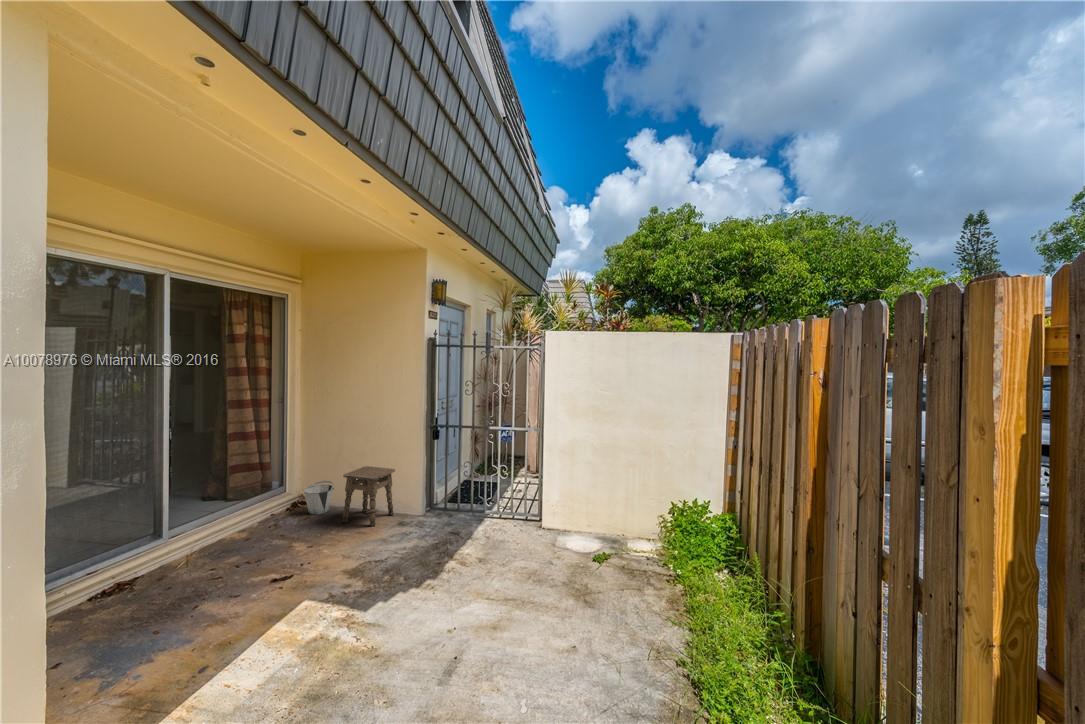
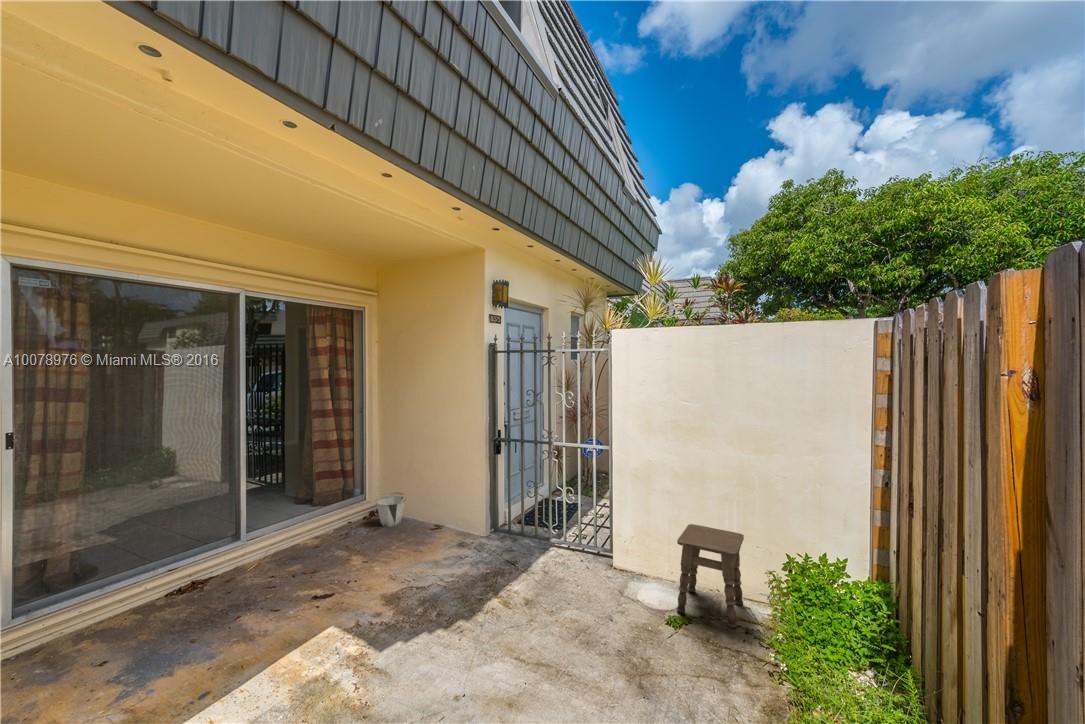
side table: present [342,466,395,527] -> present [677,524,744,630]

